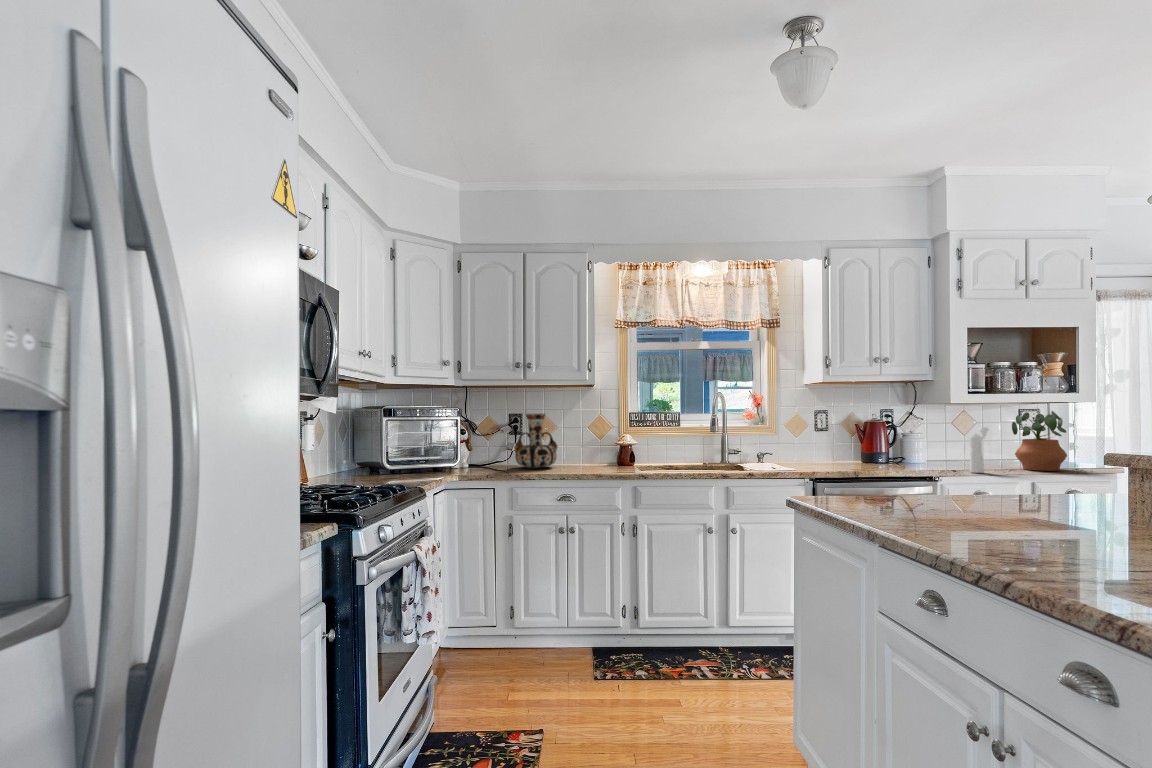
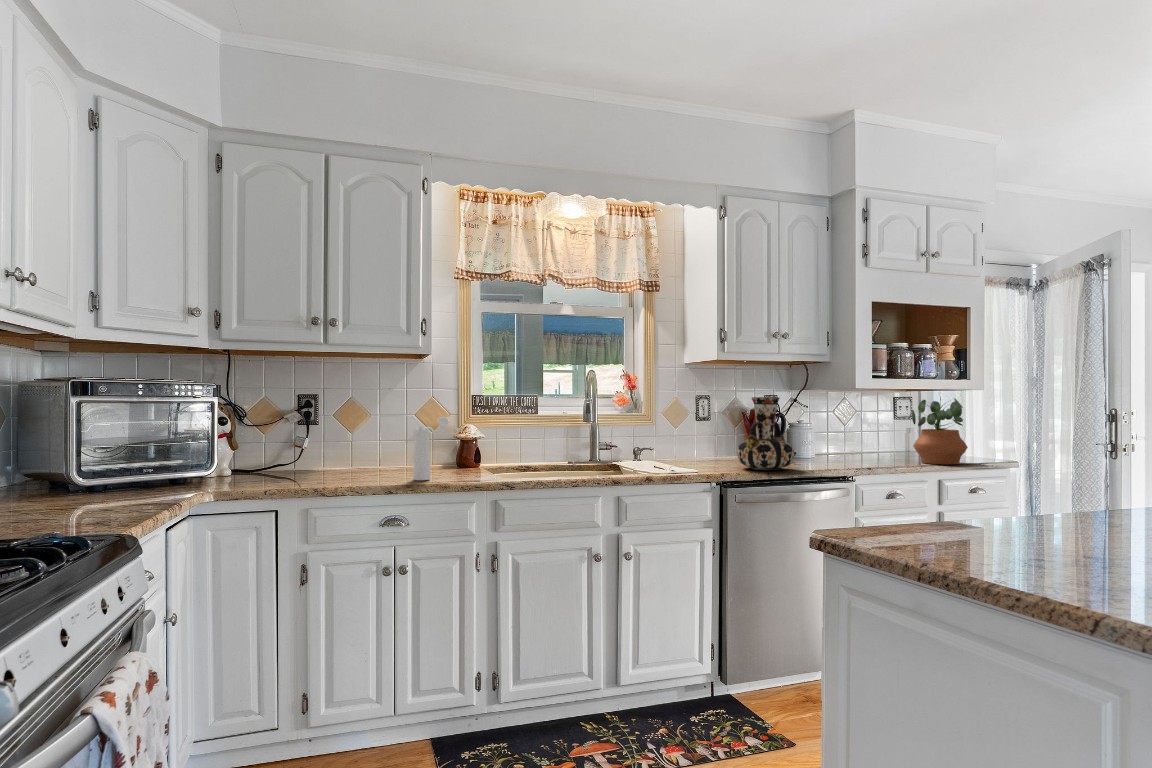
vase: present [514,414,558,469] -> present [737,397,794,470]
pepper mill: present [969,427,989,473] -> present [413,417,449,480]

